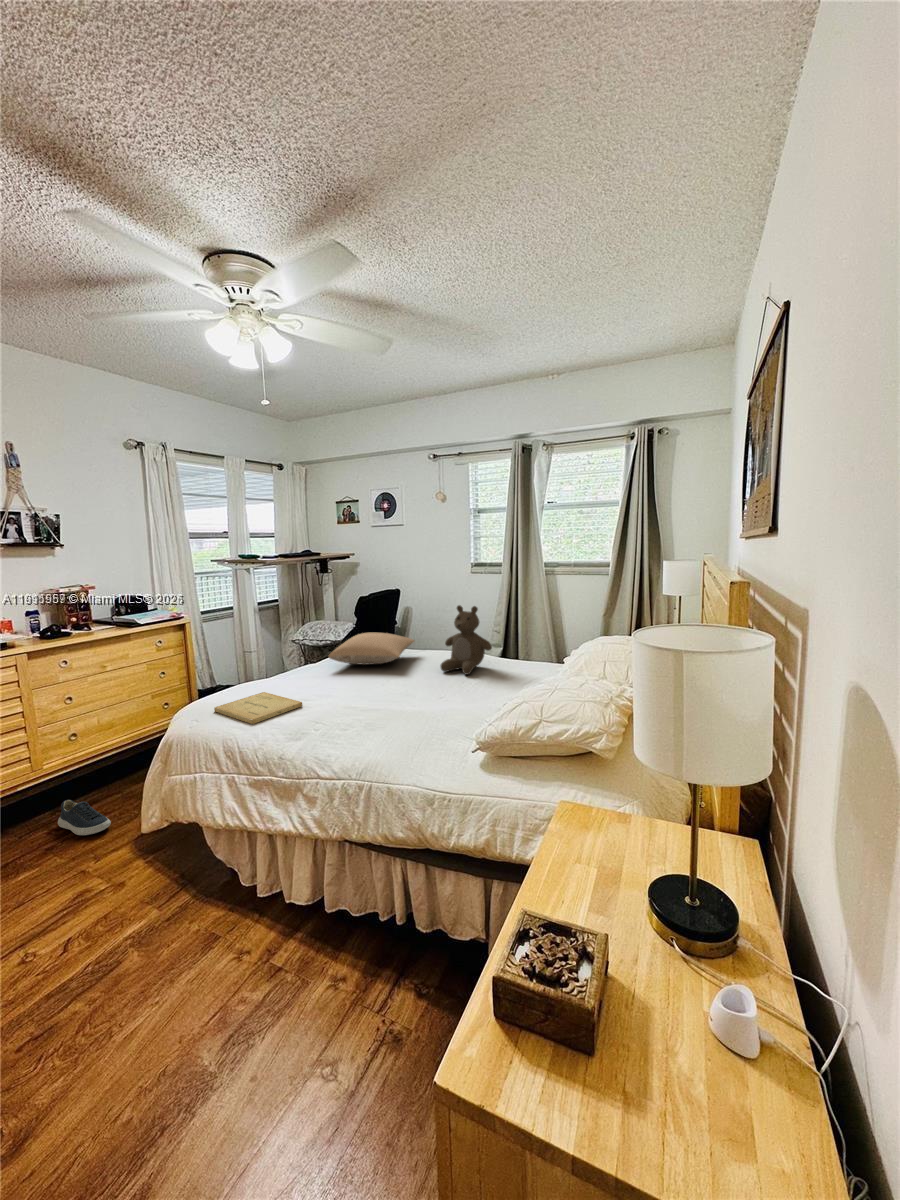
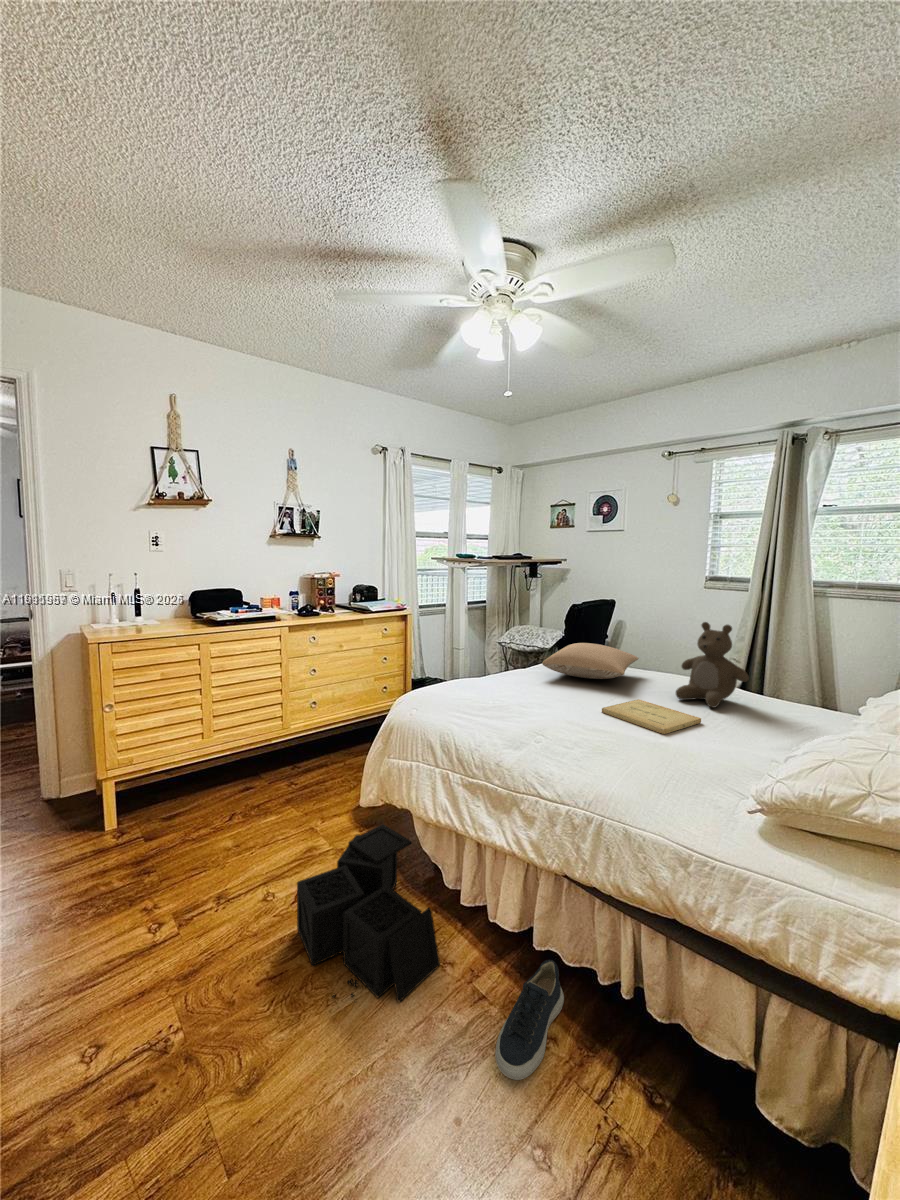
book: present [214,692,302,724] -> present [602,699,701,734]
shoe: present [58,800,111,835] -> present [495,960,564,1080]
storage bin: none [62,845,238,1031] -> present [297,824,440,1002]

